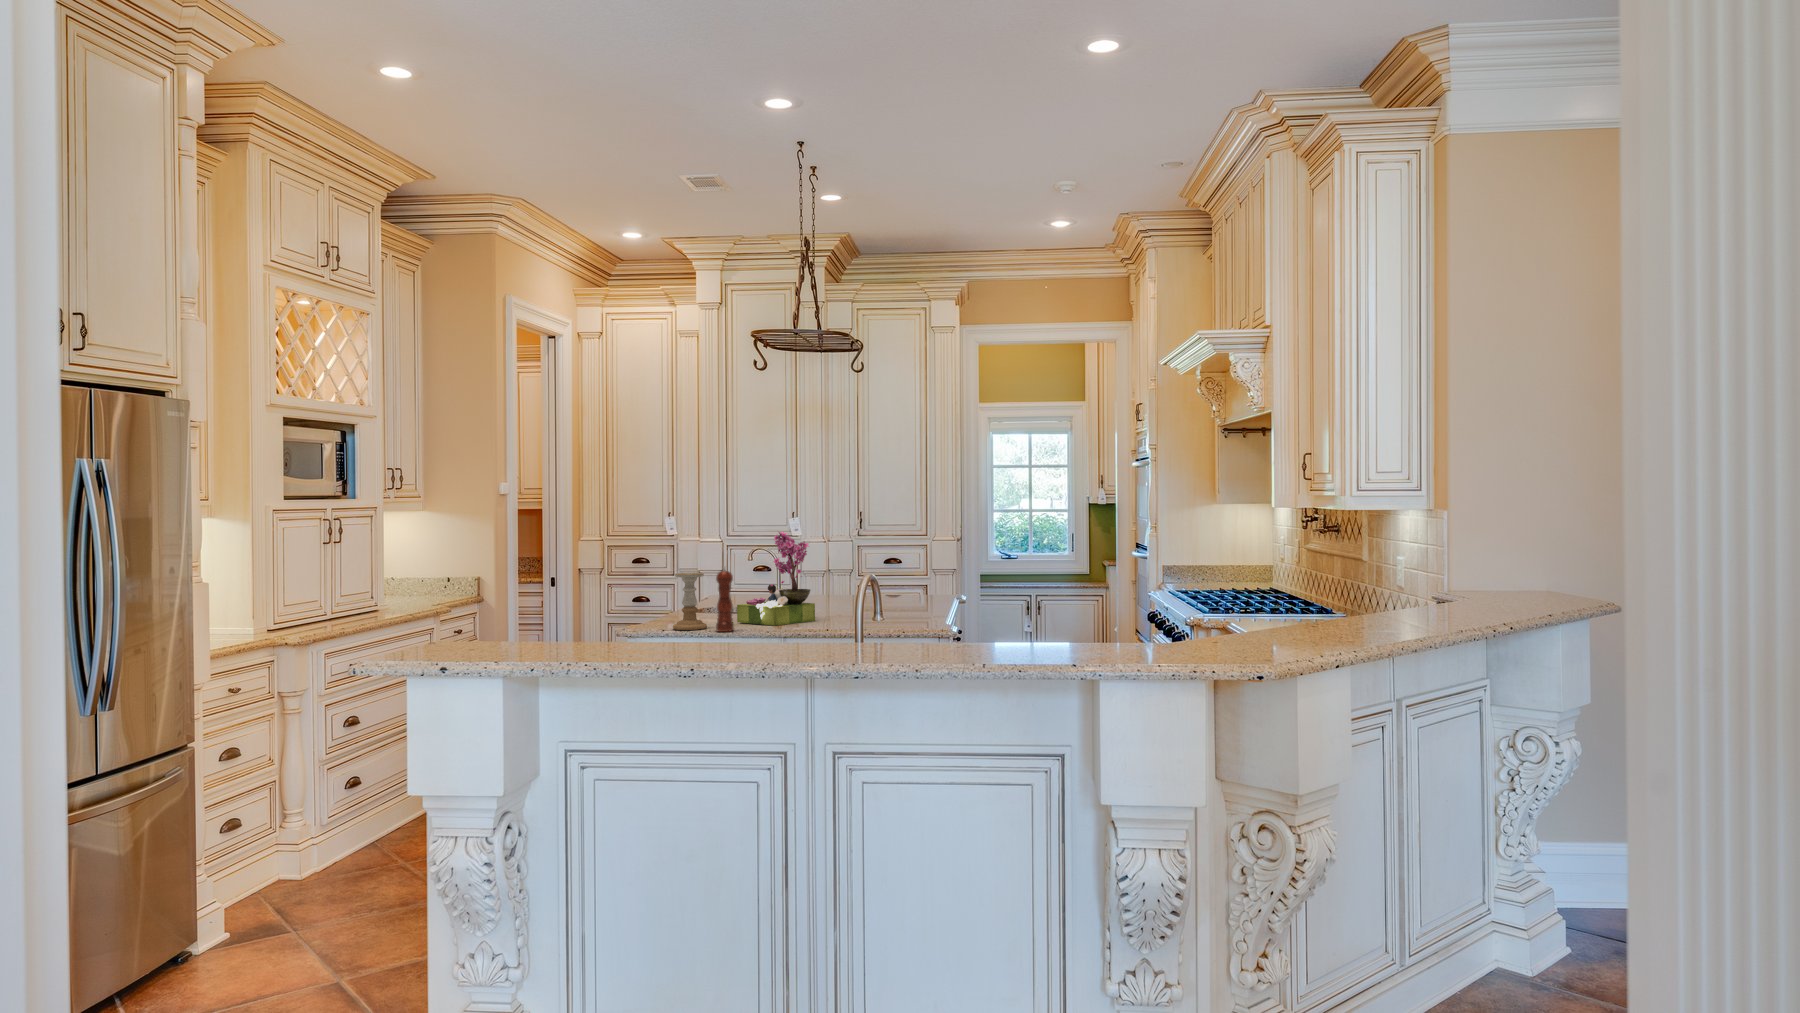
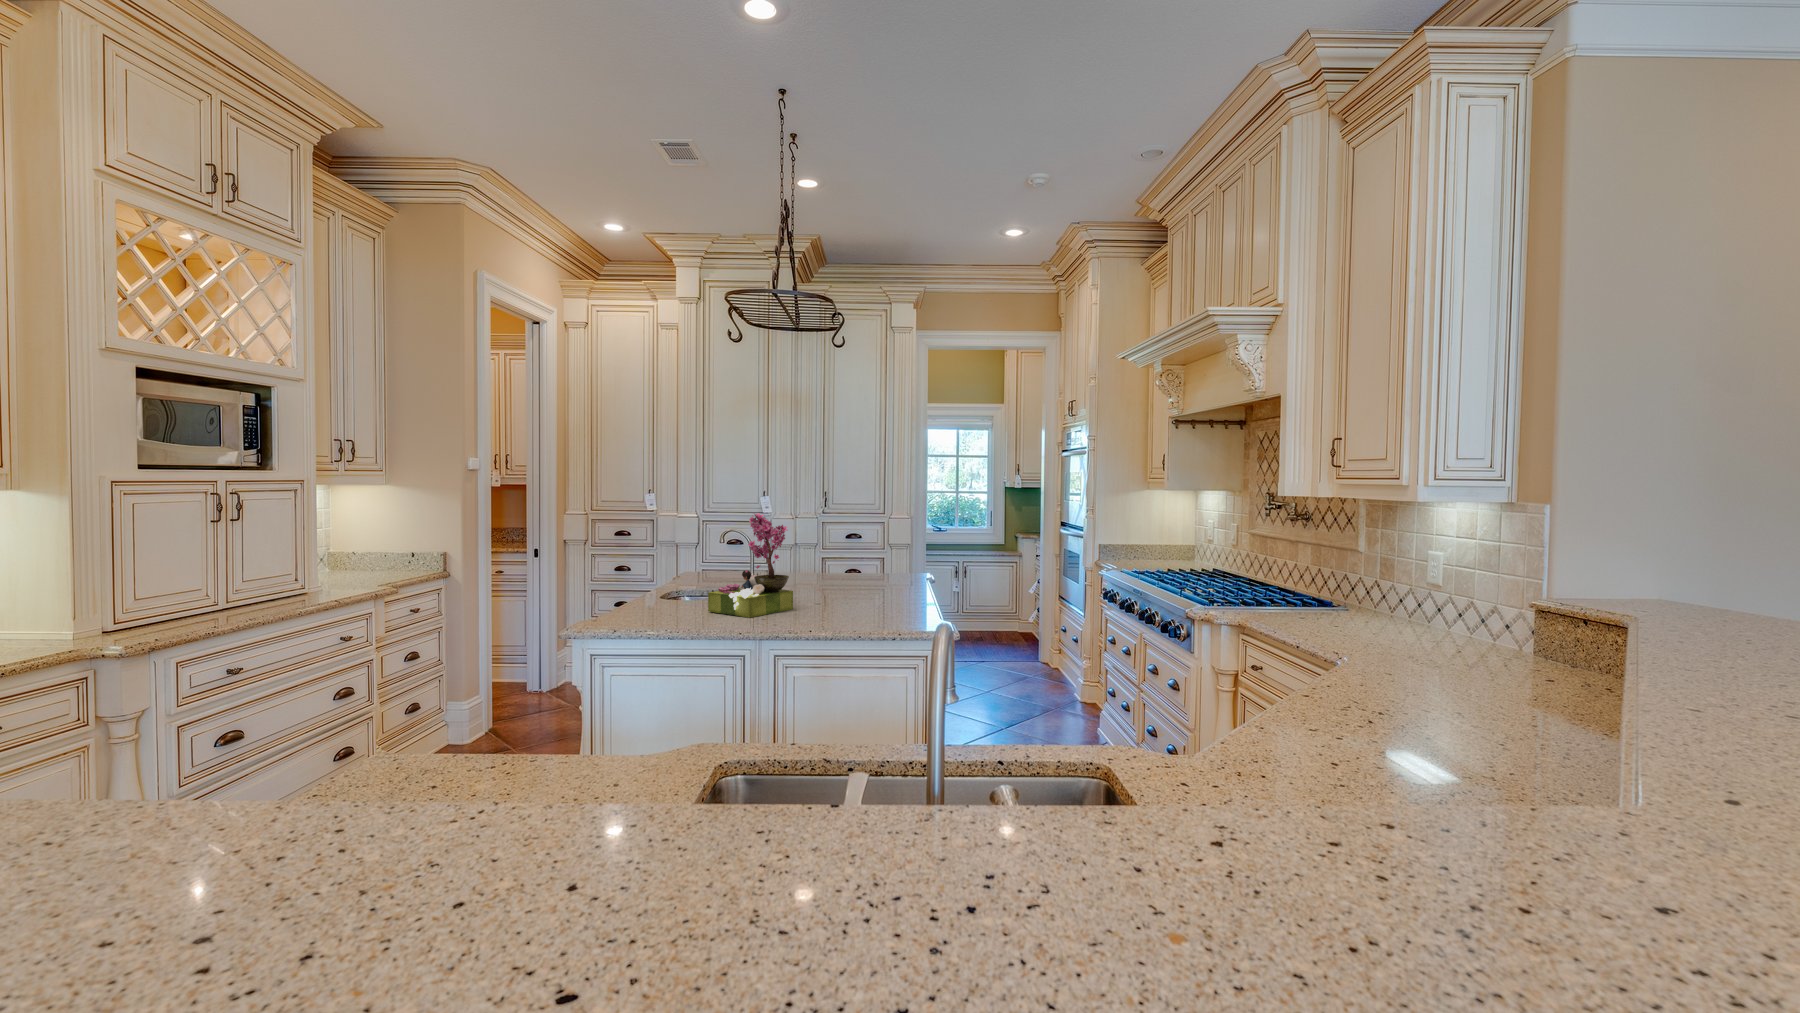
pepper mill: present [716,566,734,632] -> none [683,554,703,629]
candle holder: present [673,573,707,630] -> none [633,559,673,625]

